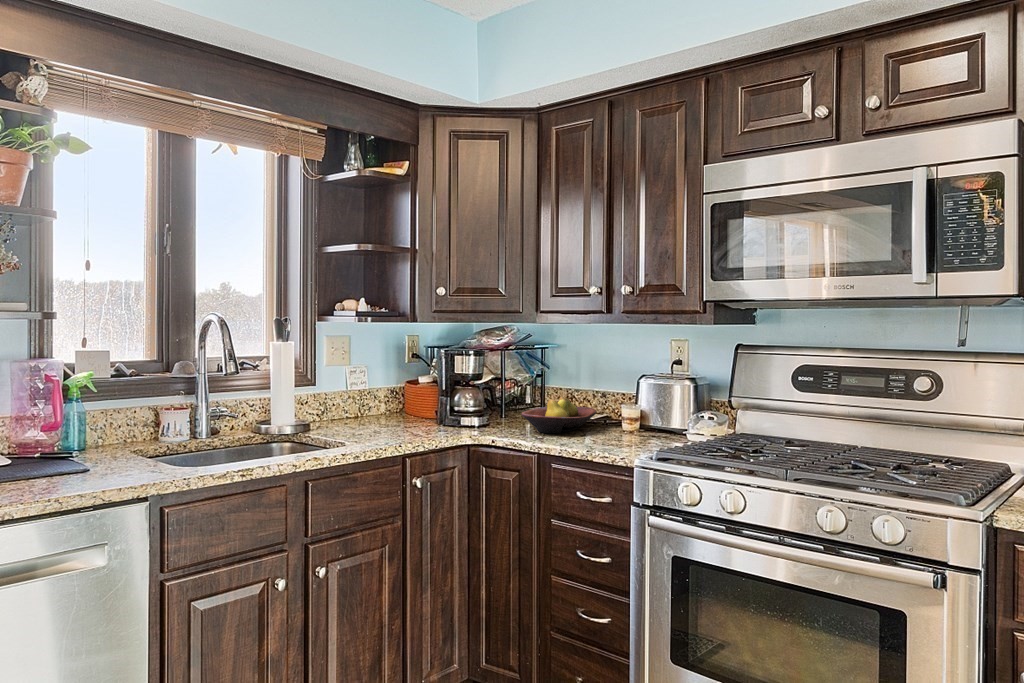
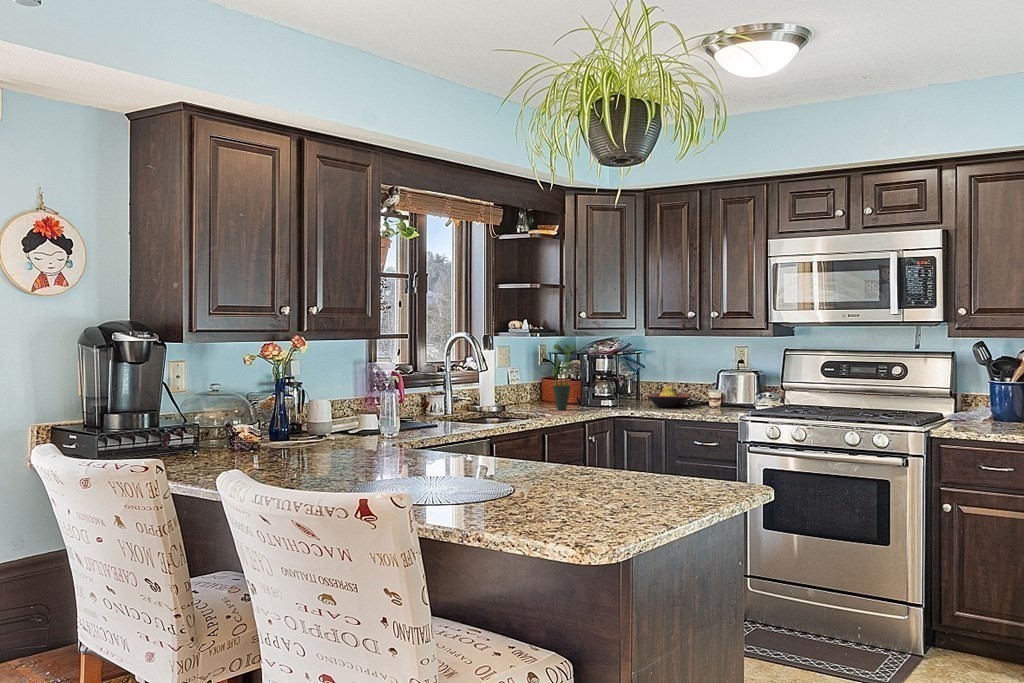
potted plant: none [365,329,412,434] -> present [552,344,577,410]

